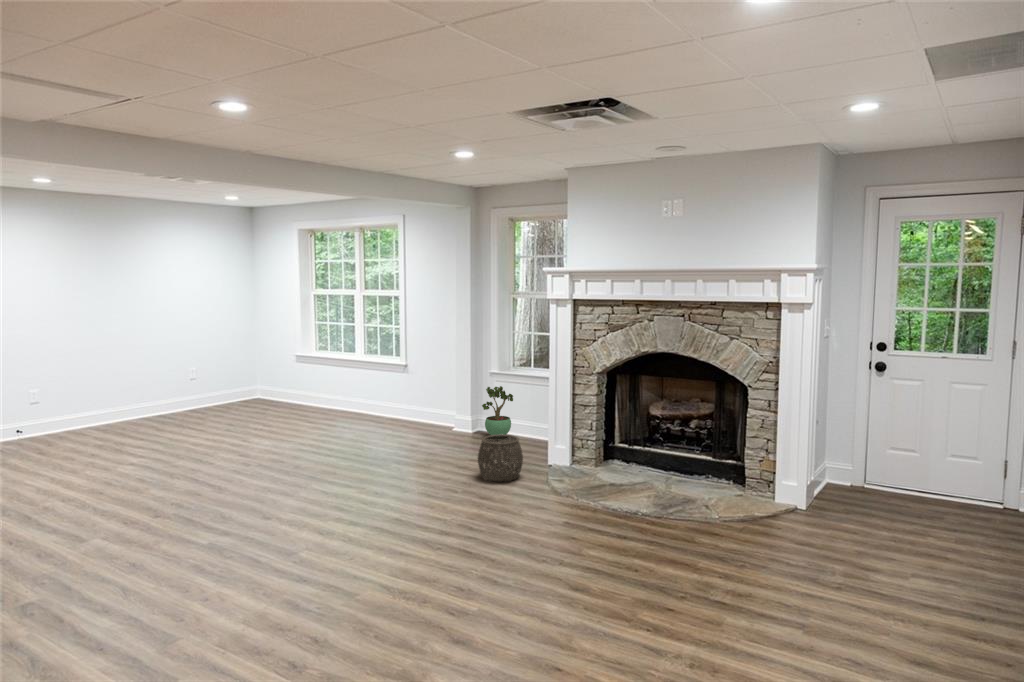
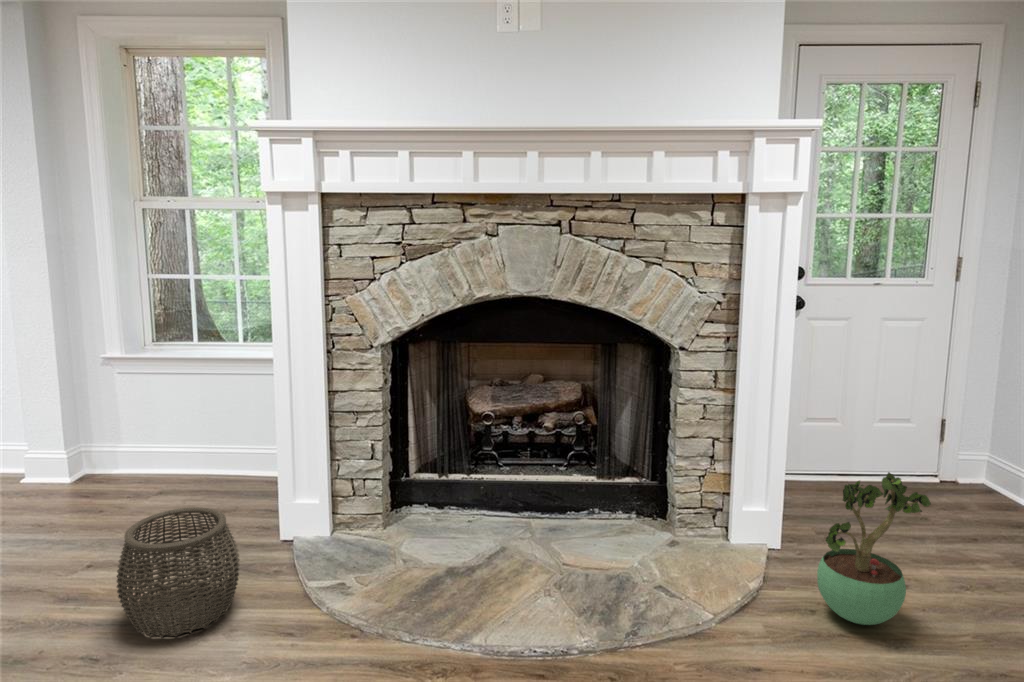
potted plant: present [482,386,513,435] -> present [817,472,931,625]

